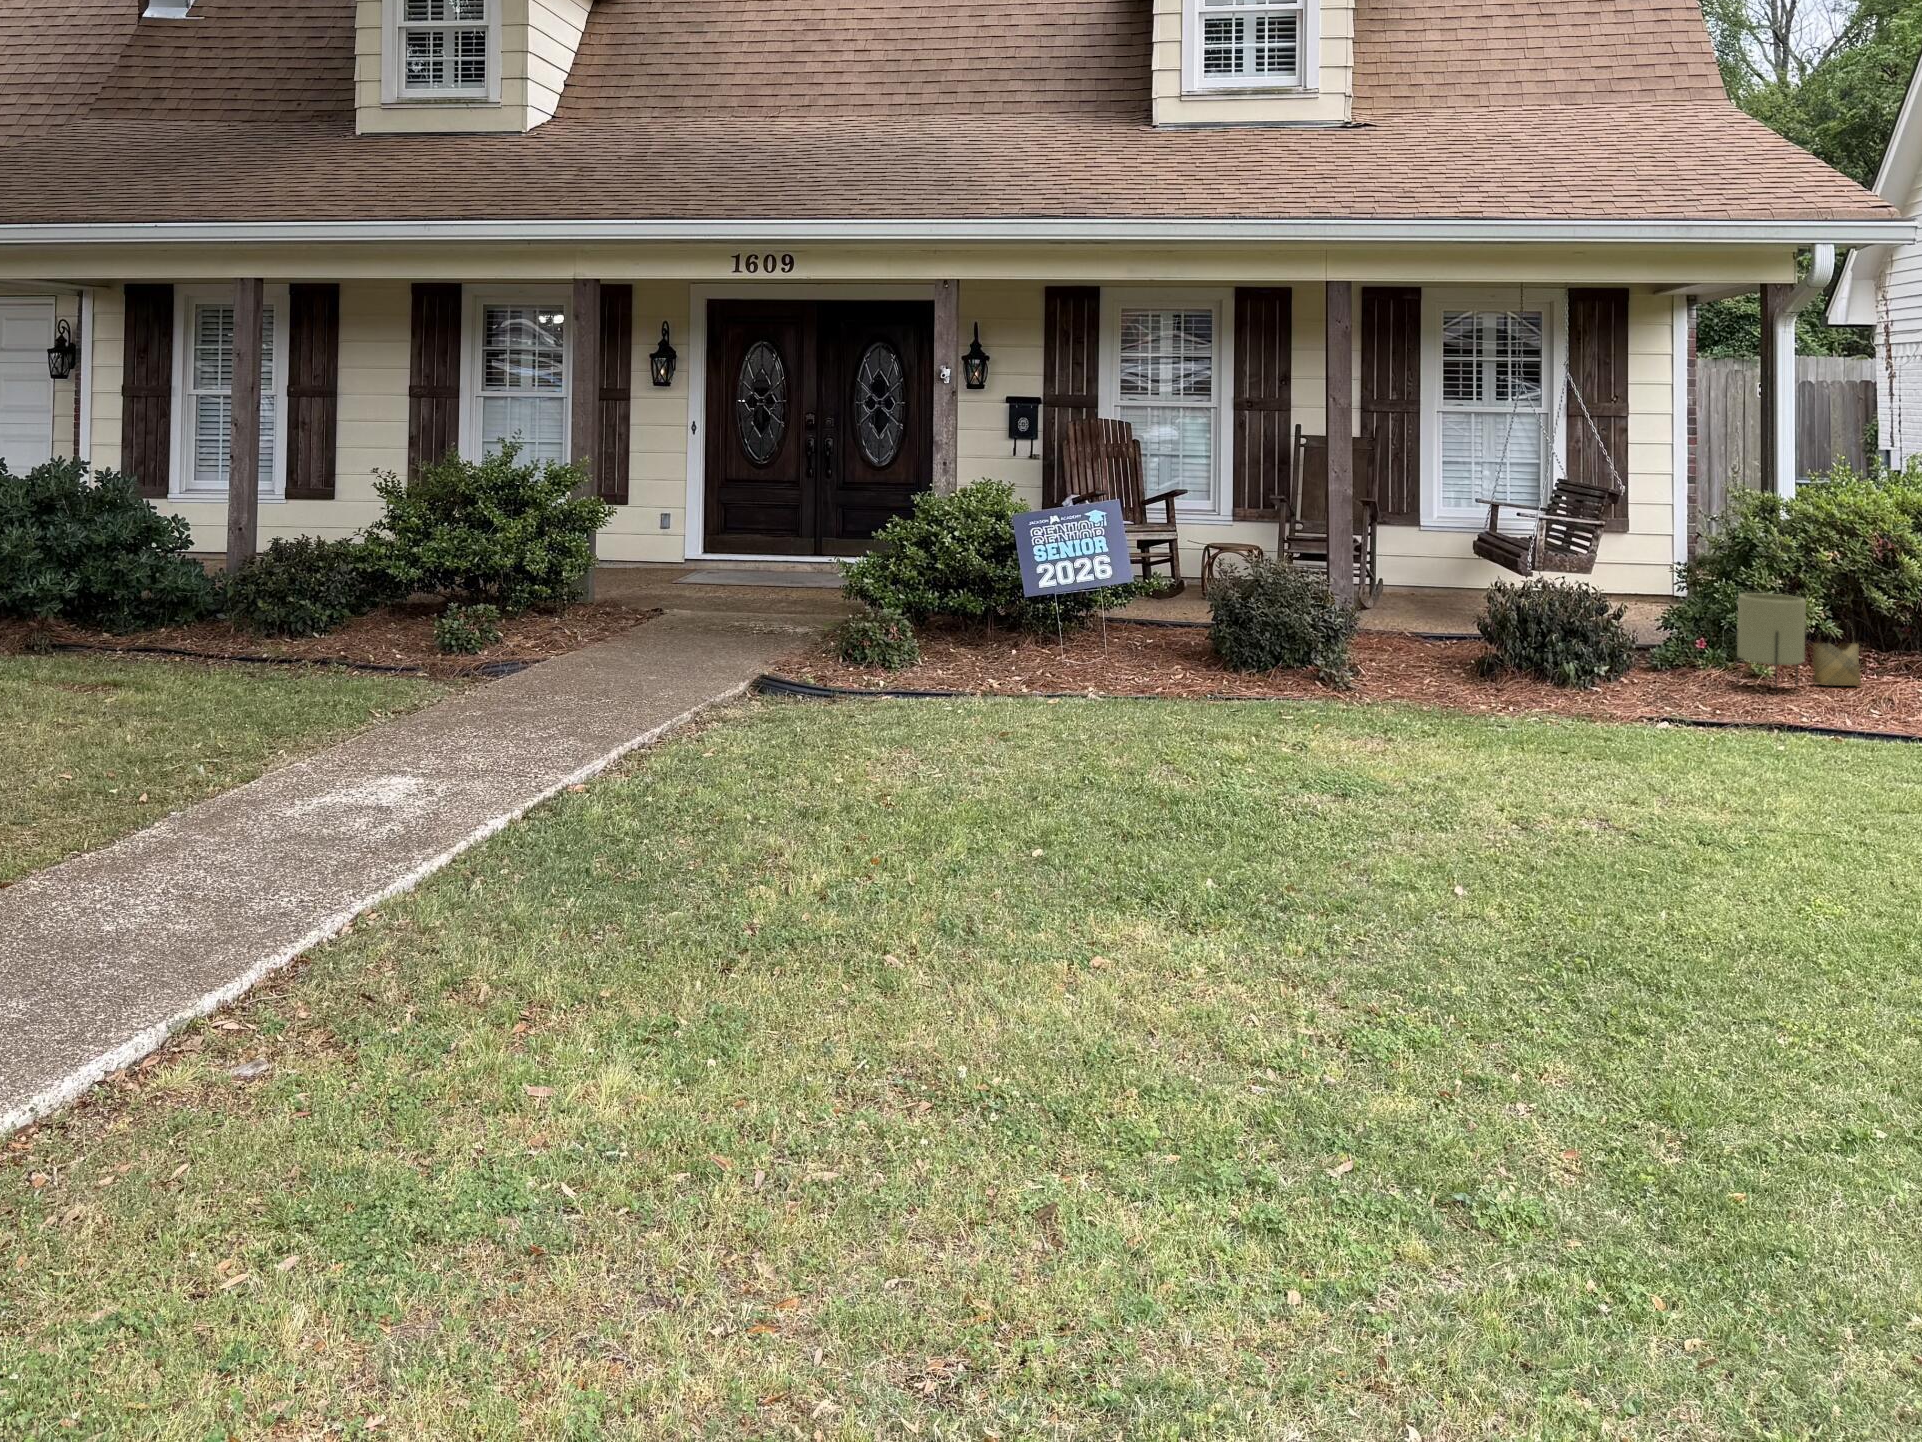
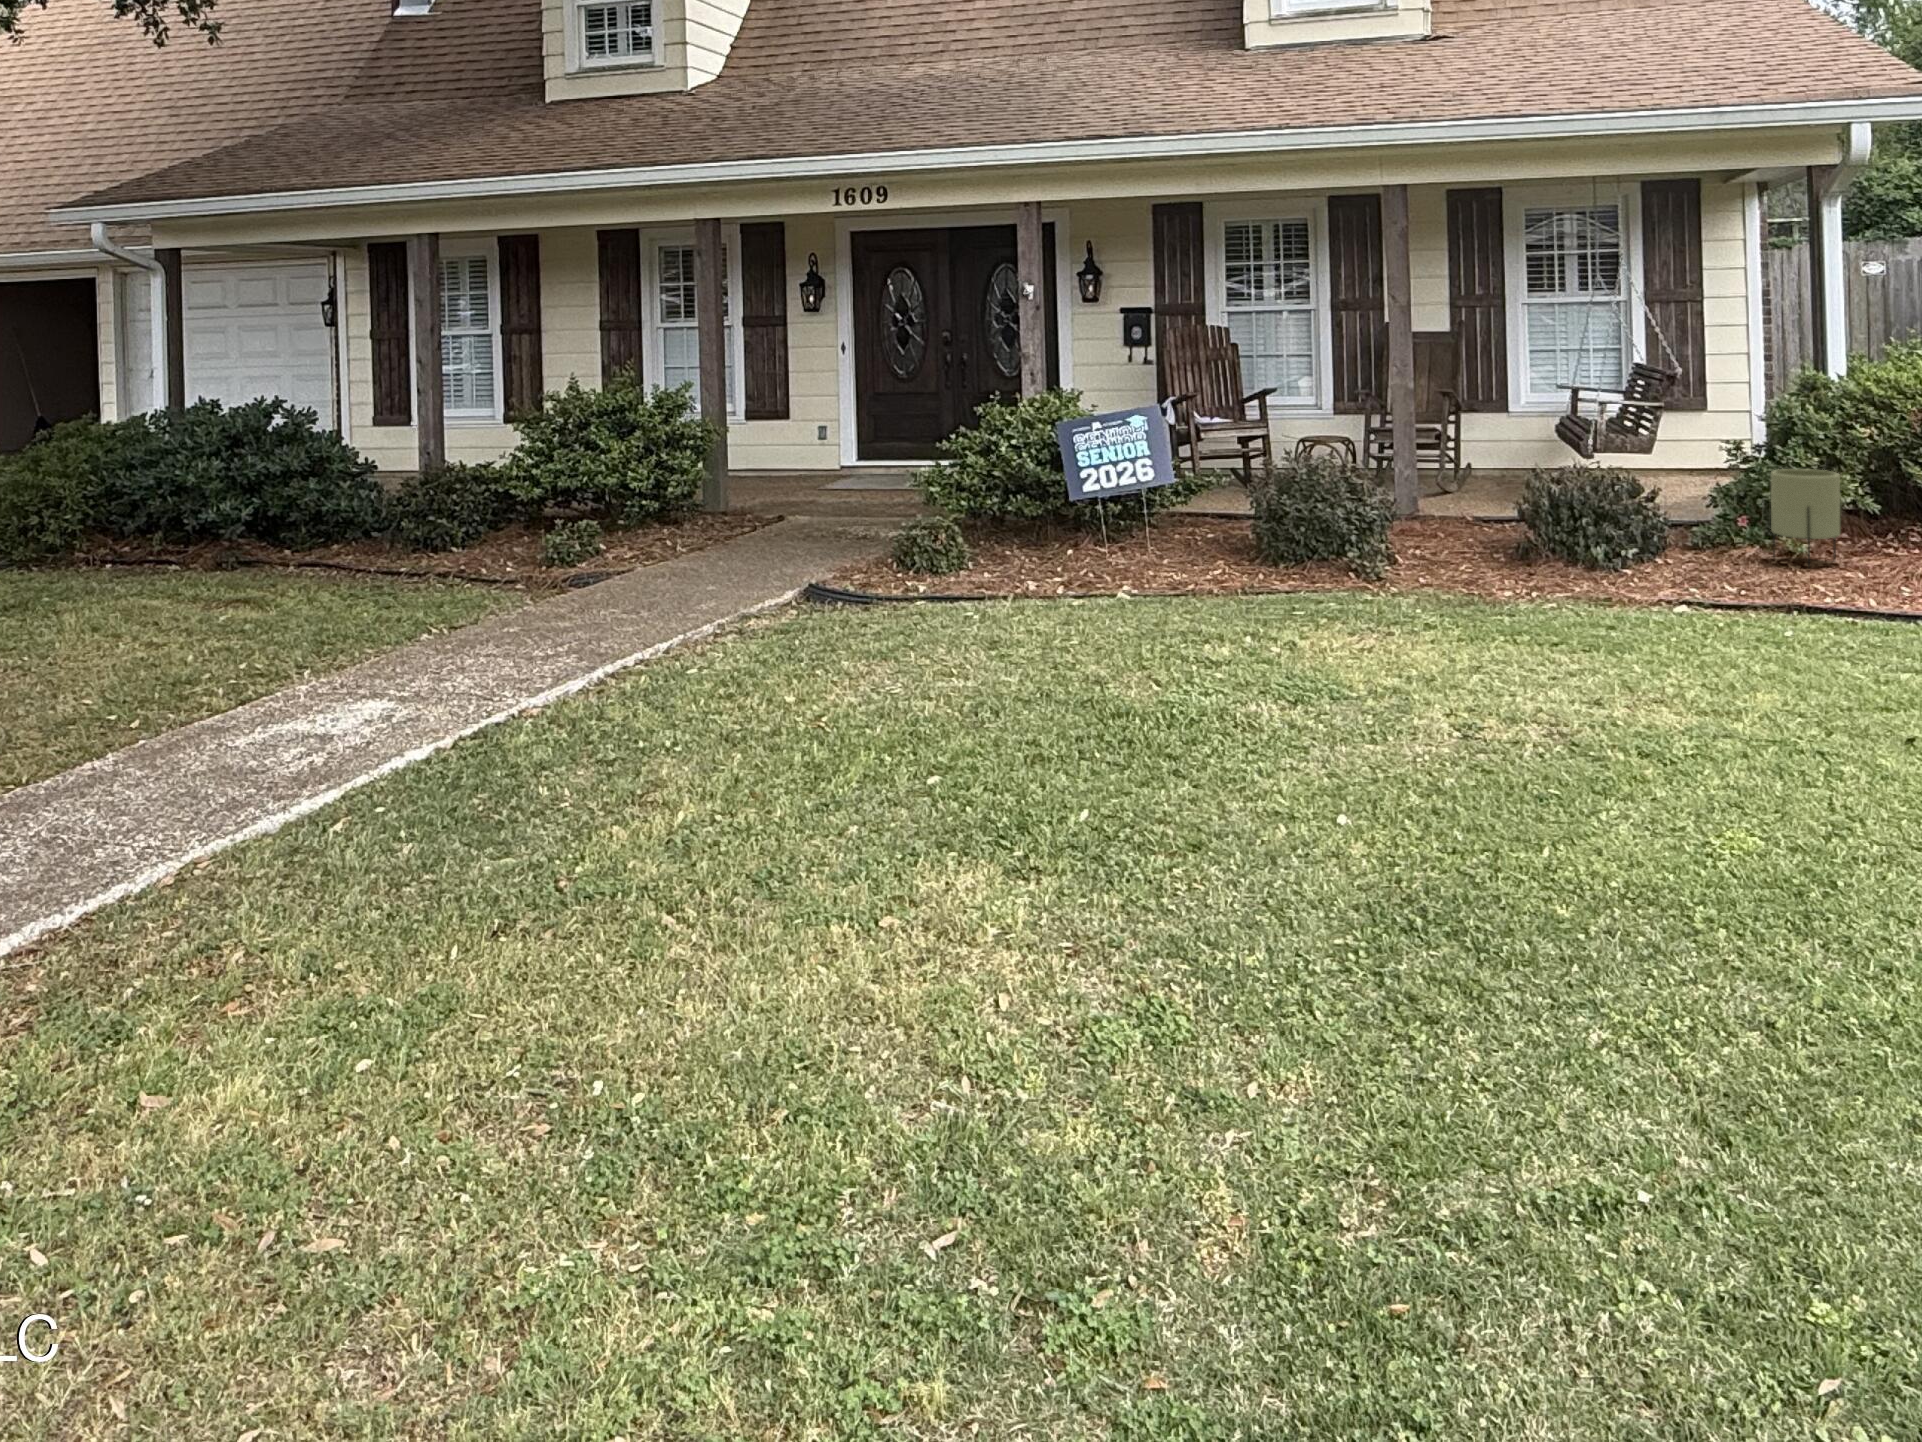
woven basket: present [1813,627,1861,686] -> none [1852,491,1905,557]

